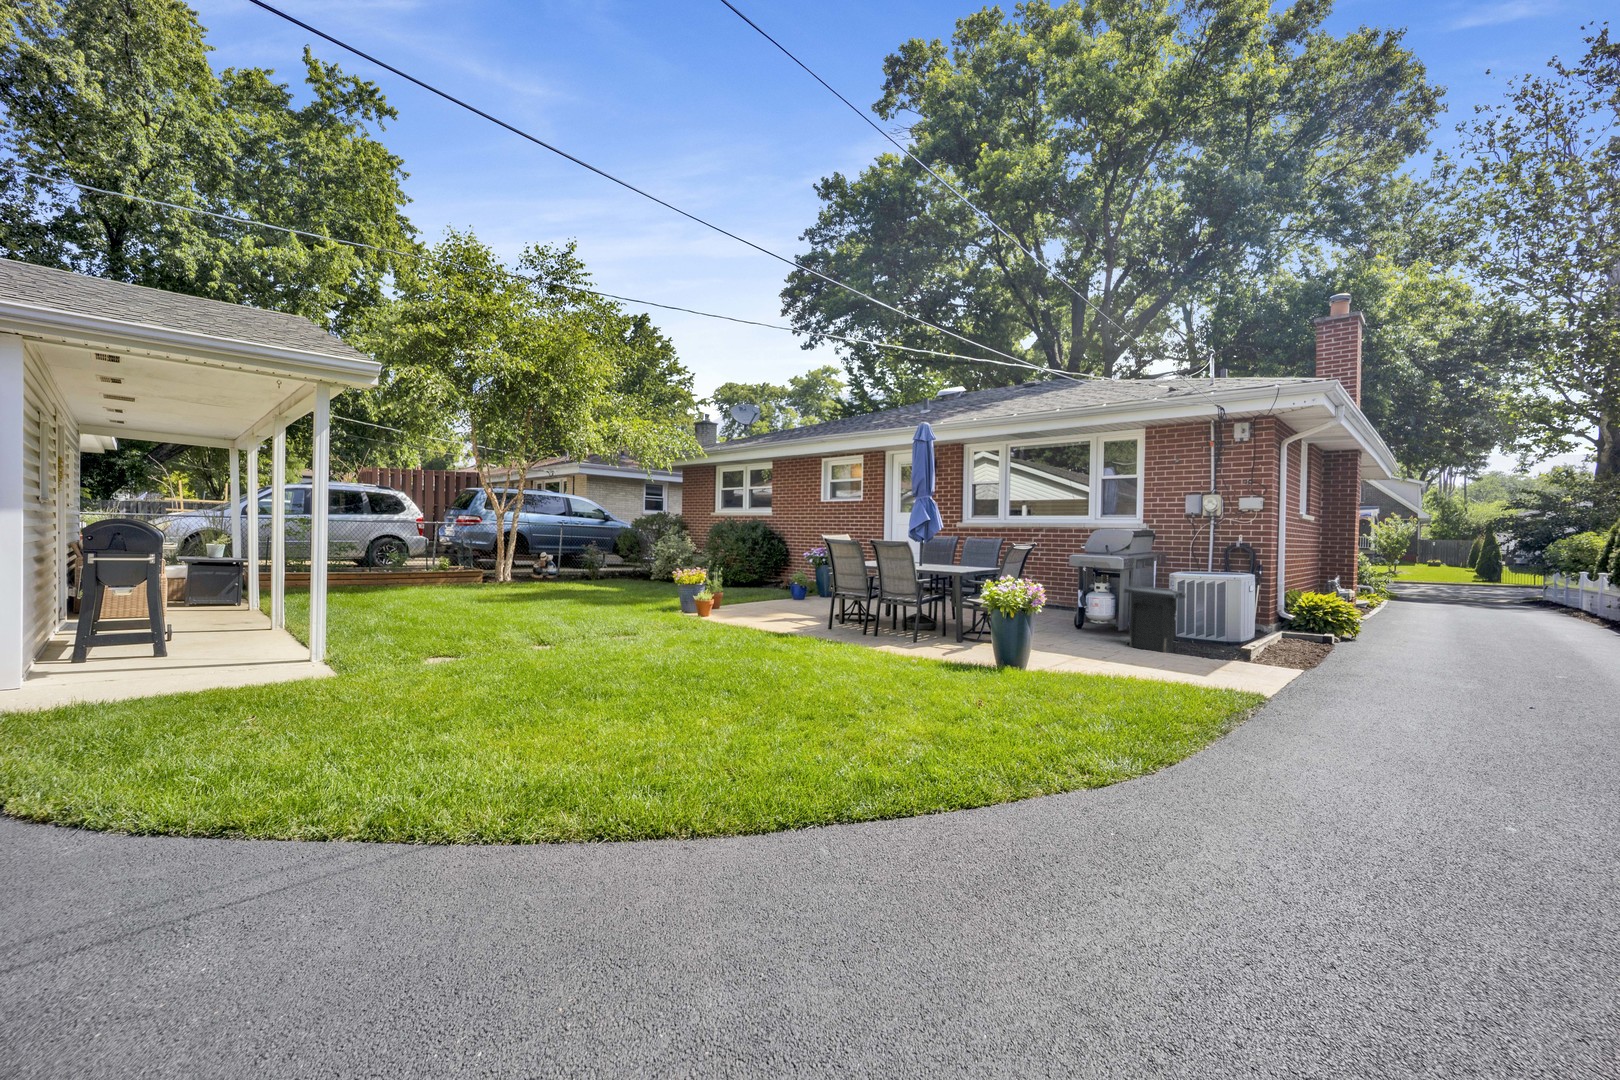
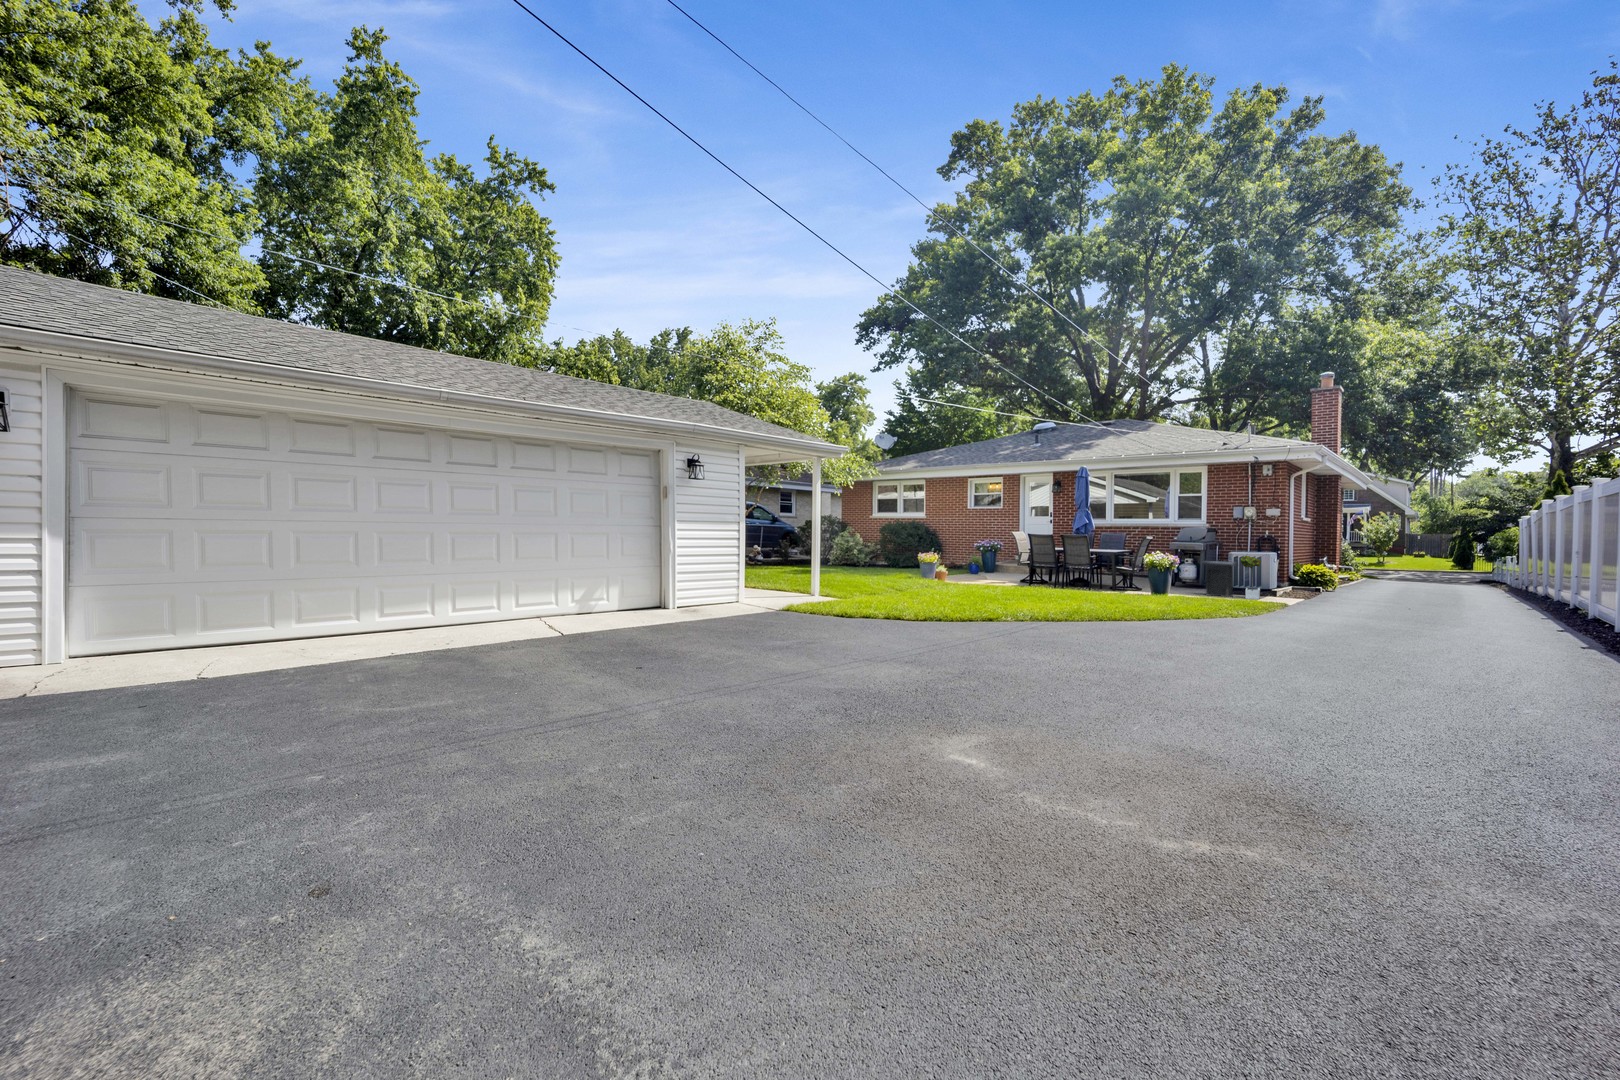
potted tree: none [1188,580,1227,662] -> present [1241,555,1261,599]

